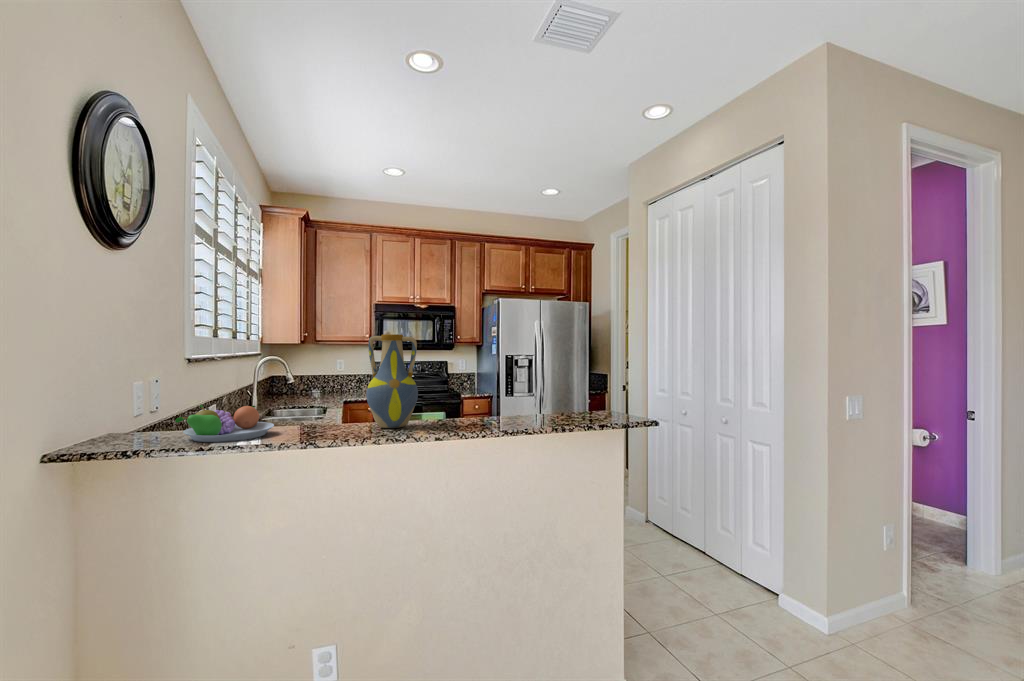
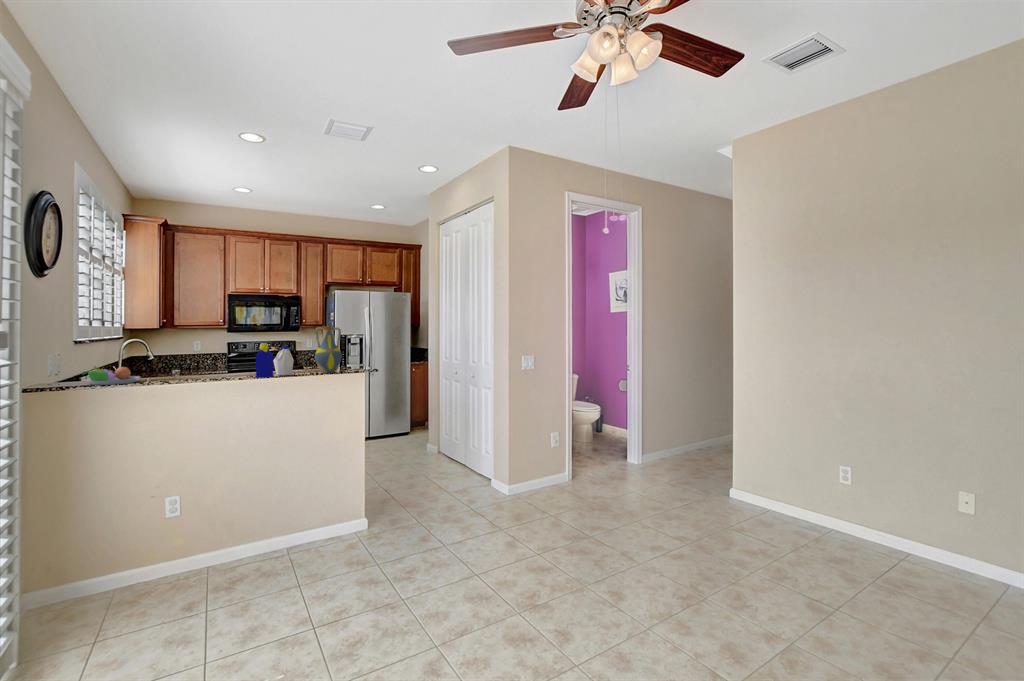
vase: present [366,334,418,428] -> present [315,326,342,373]
bottle: none [461,365,515,429] -> present [256,343,294,378]

